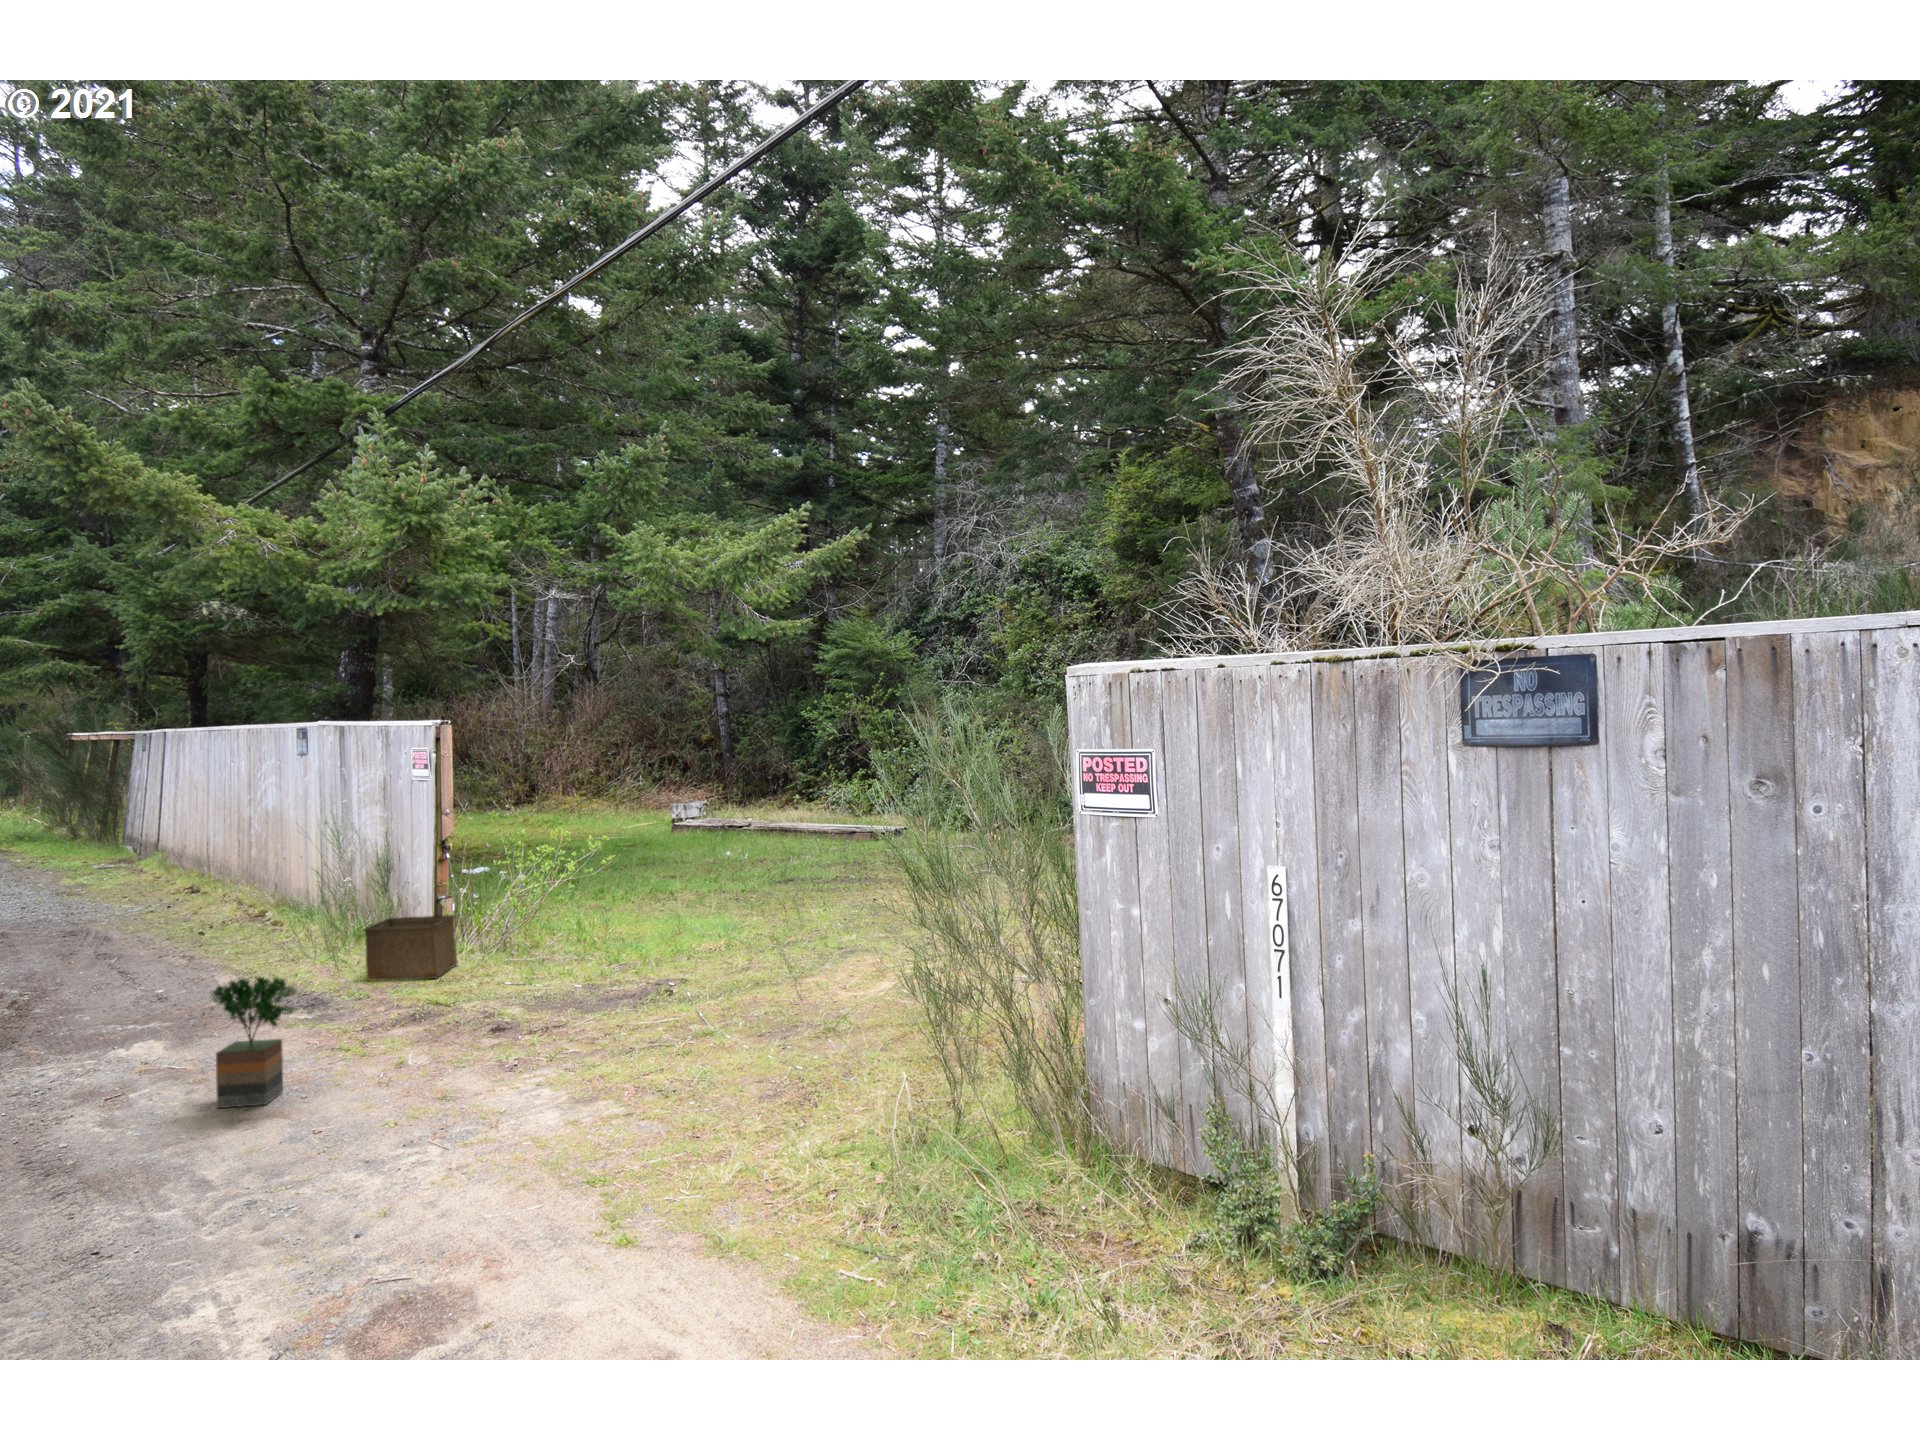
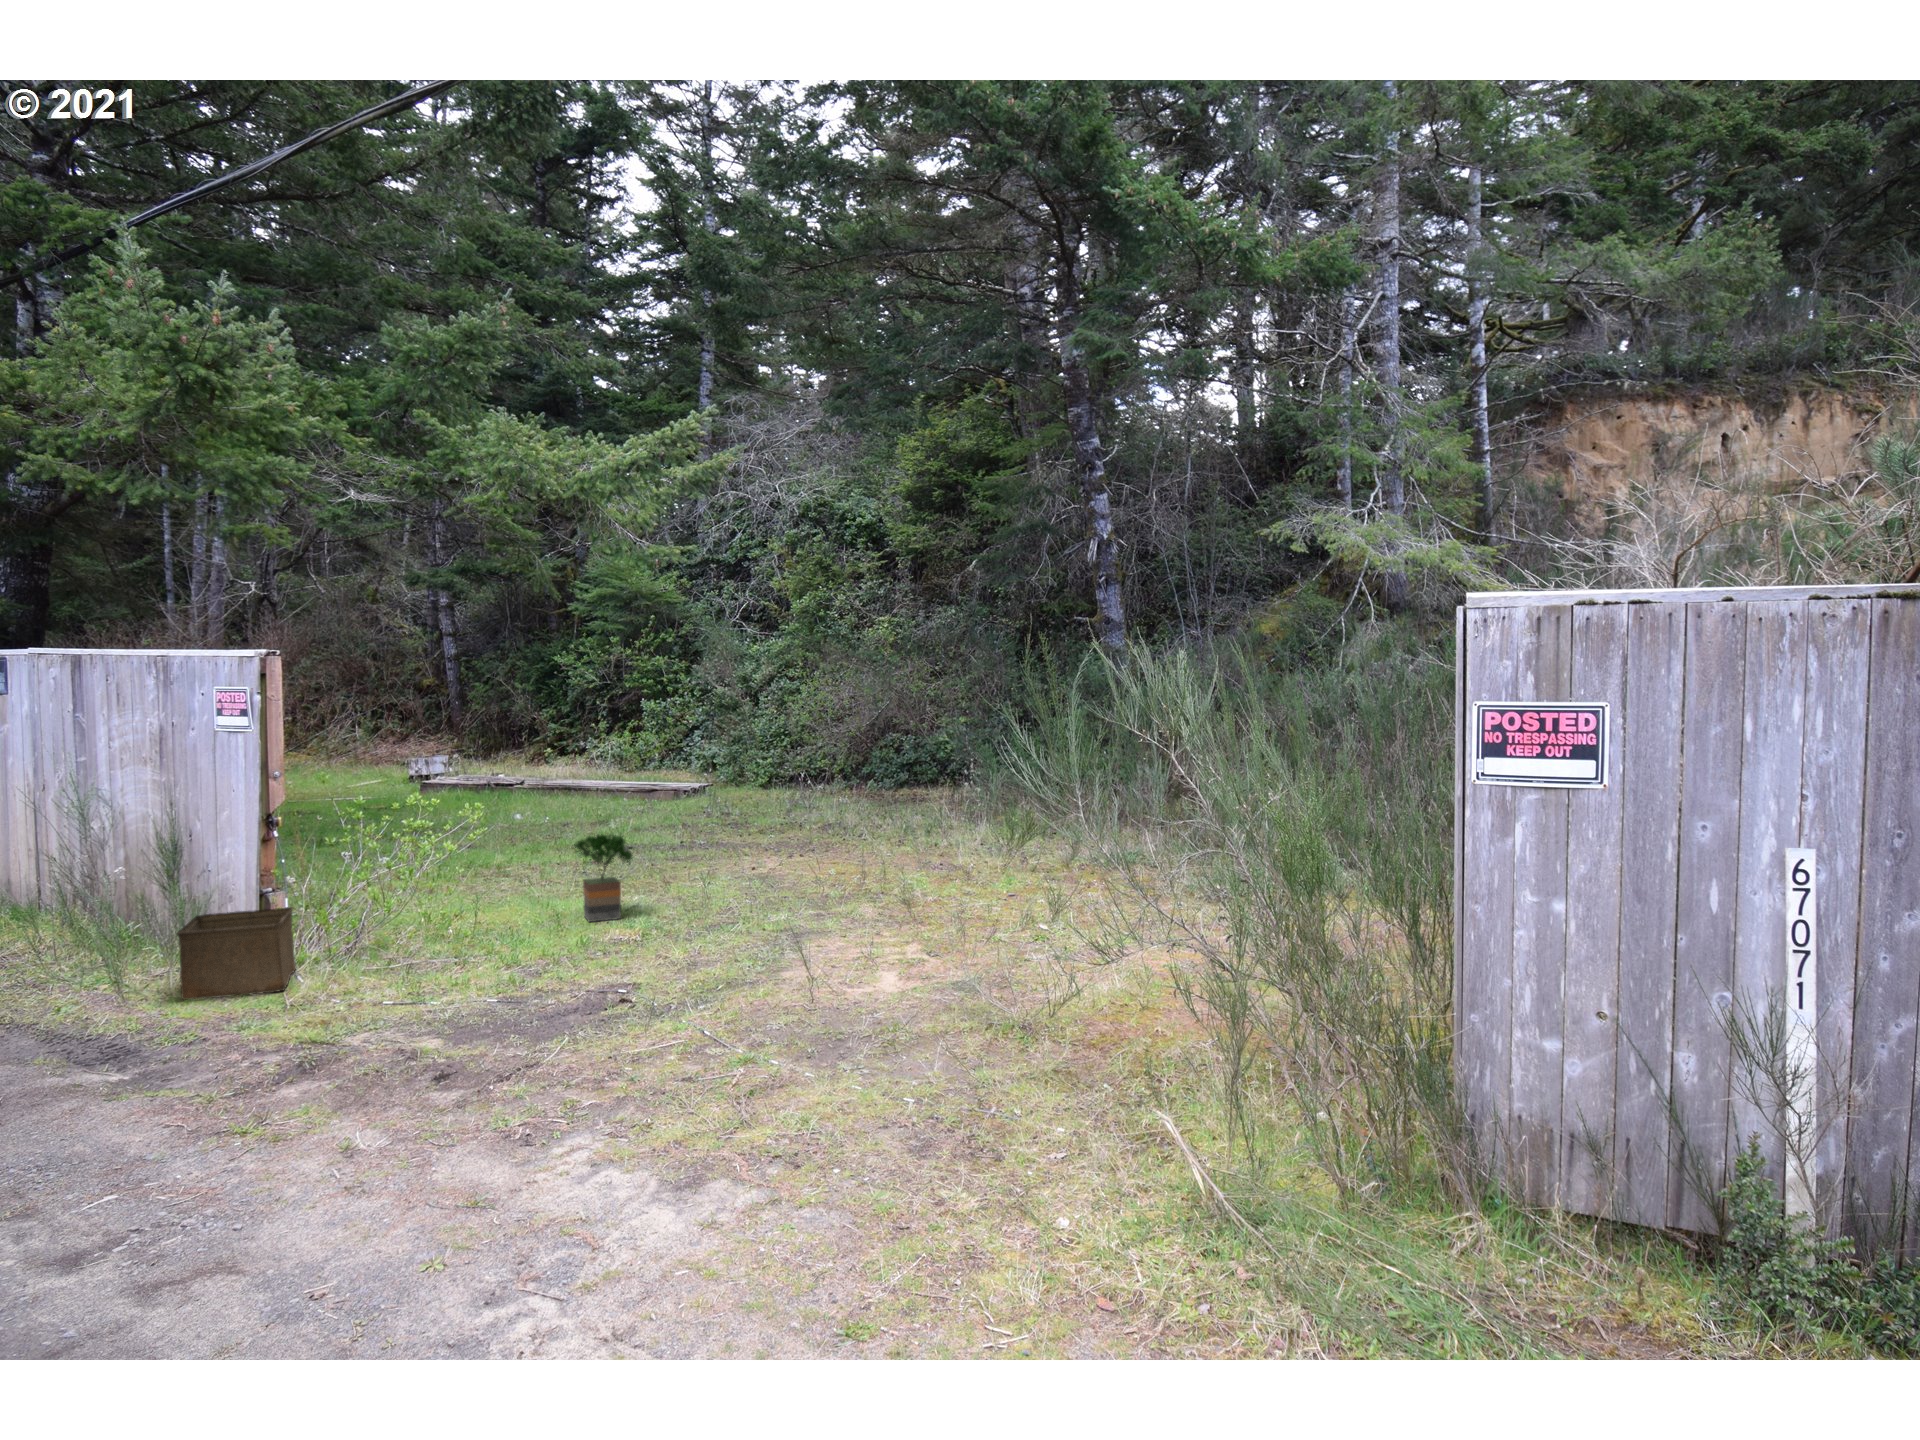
potted tree: present [211,977,296,1108] -> present [574,834,633,922]

